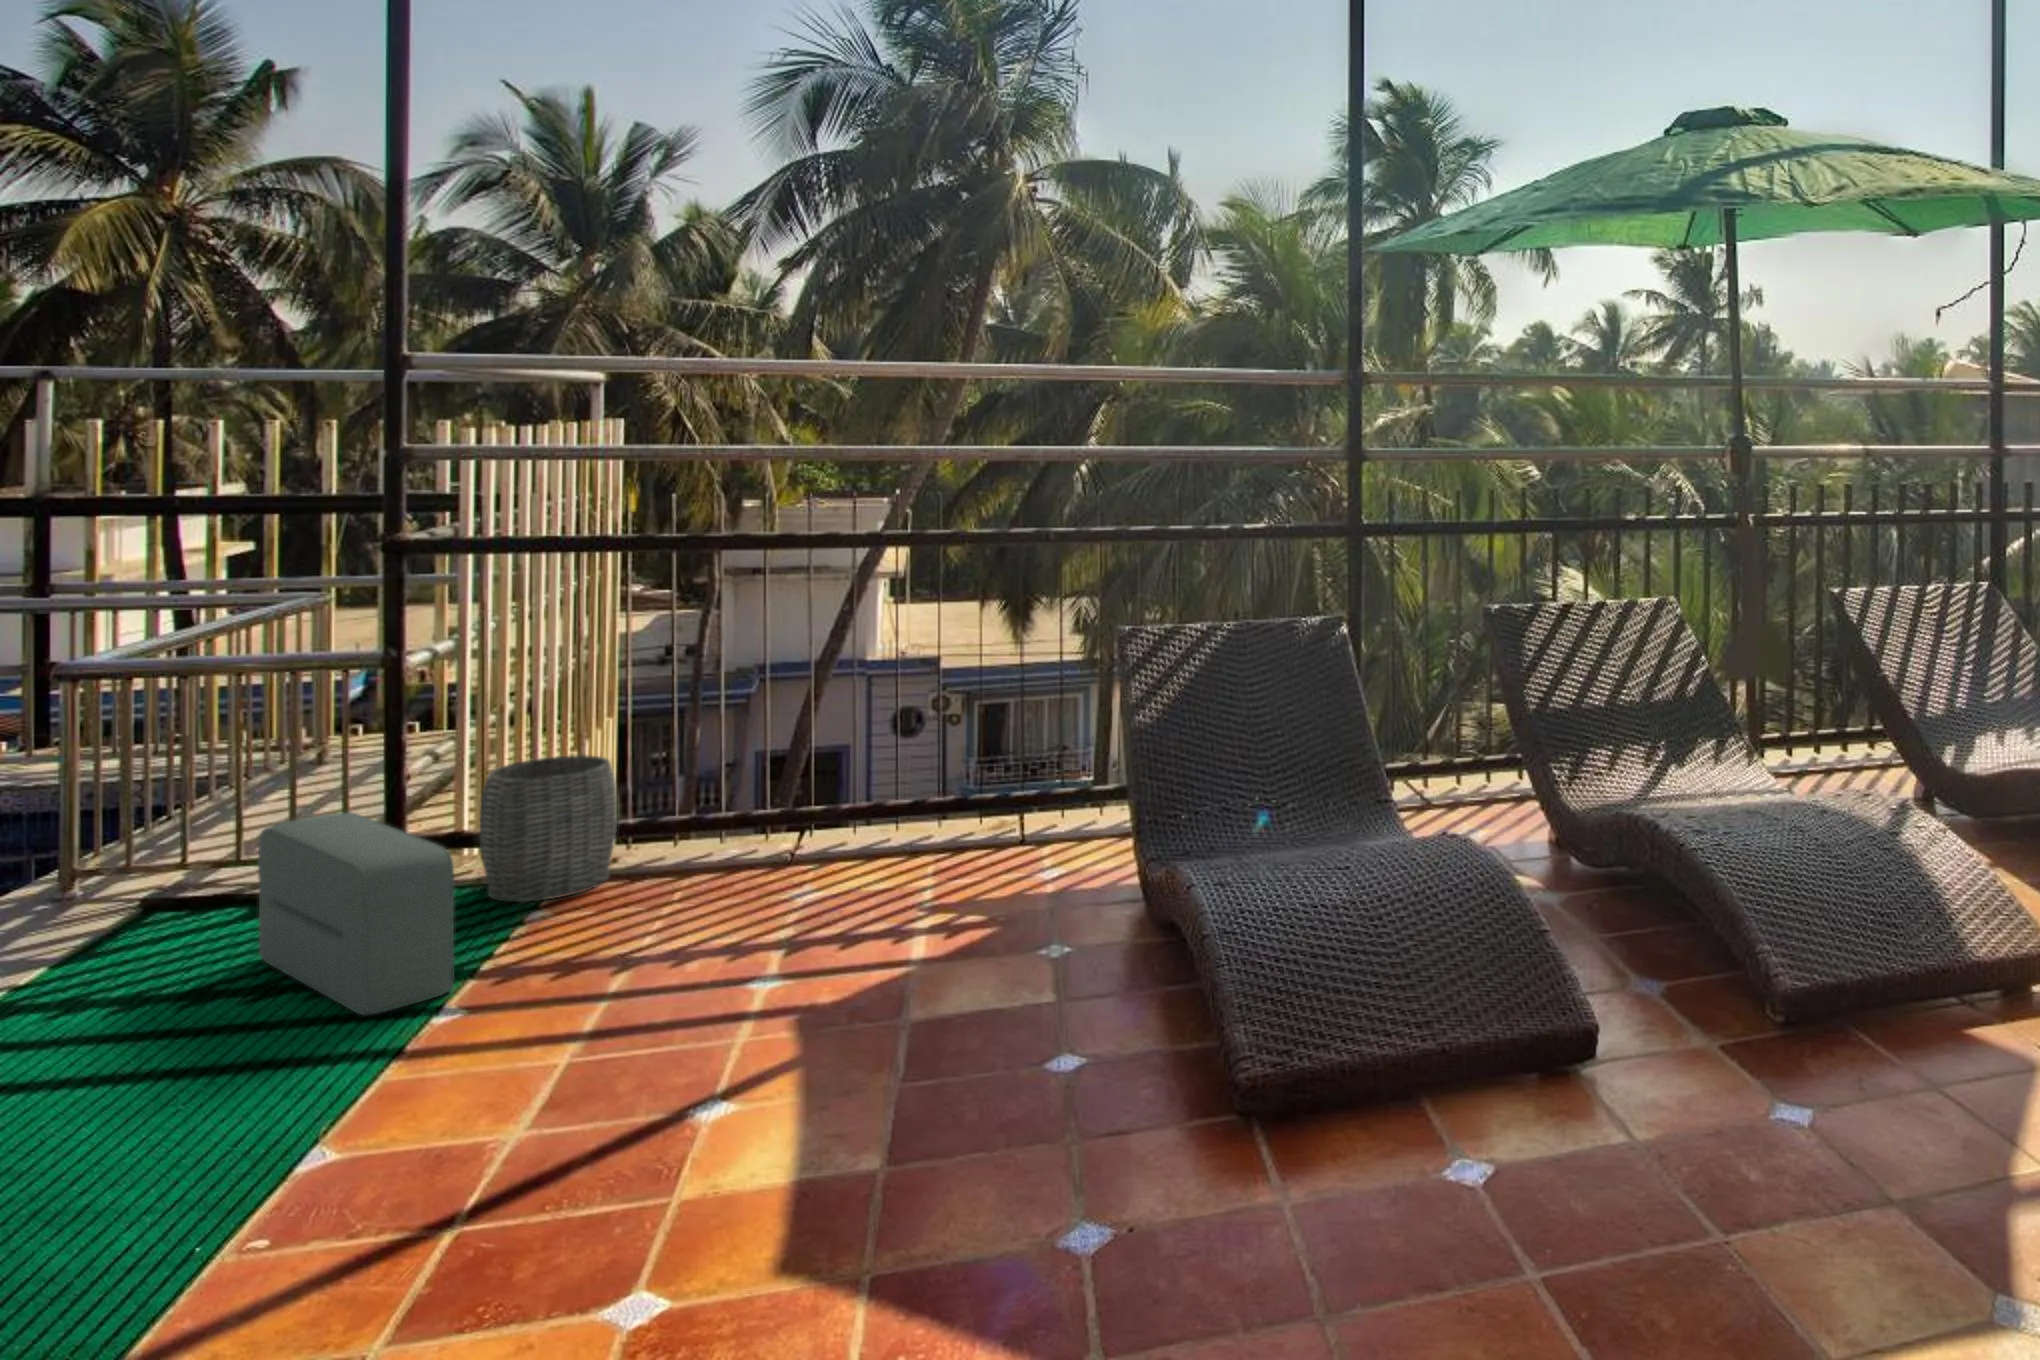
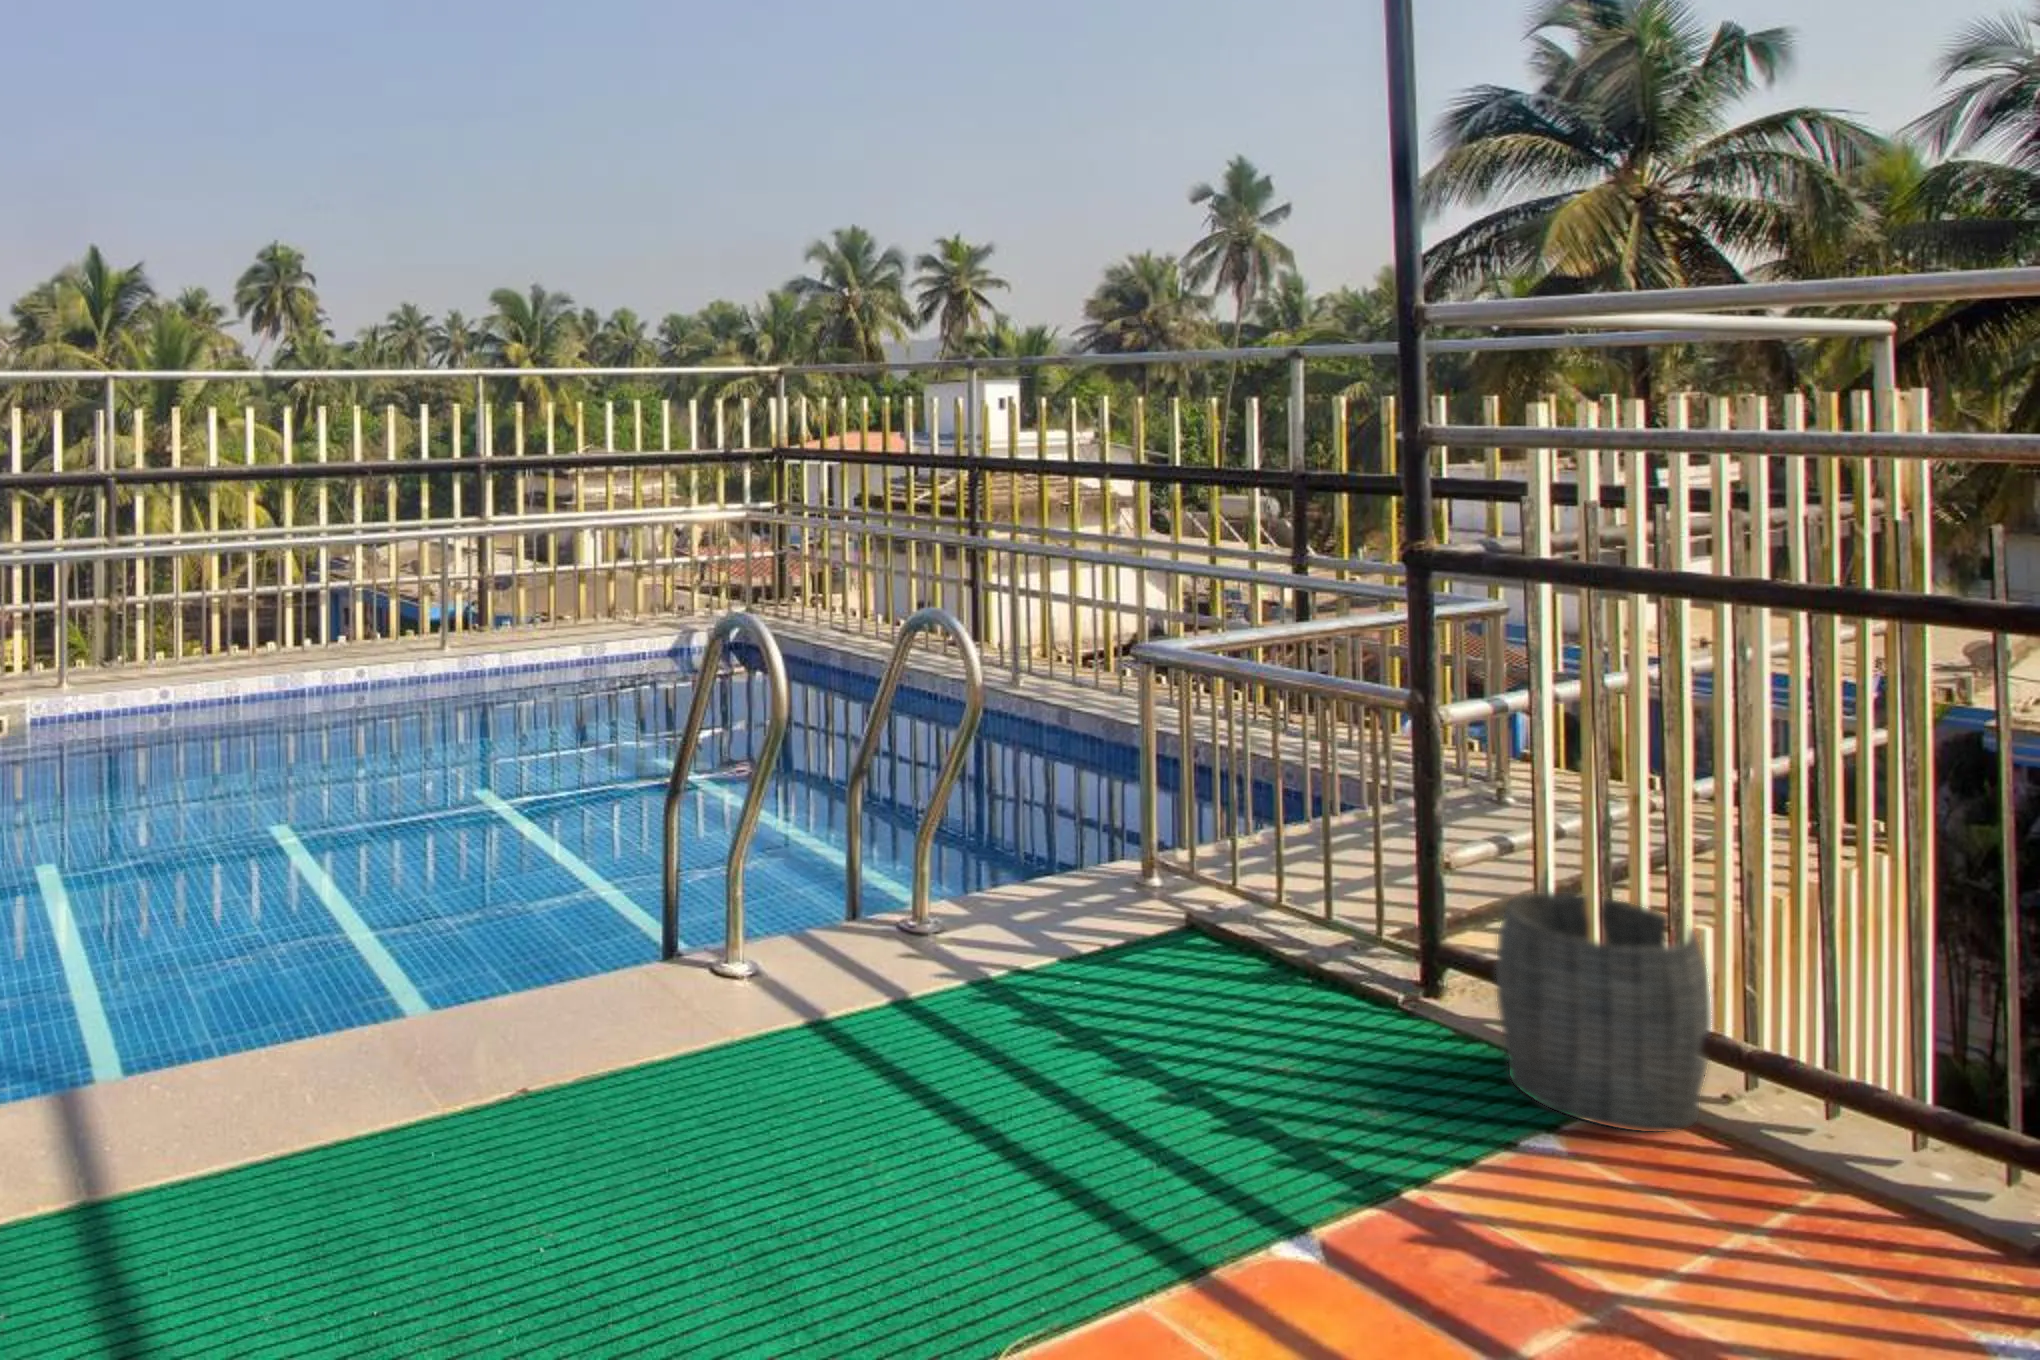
pouf: present [258,812,454,1015] -> none [1206,884,1341,1212]

